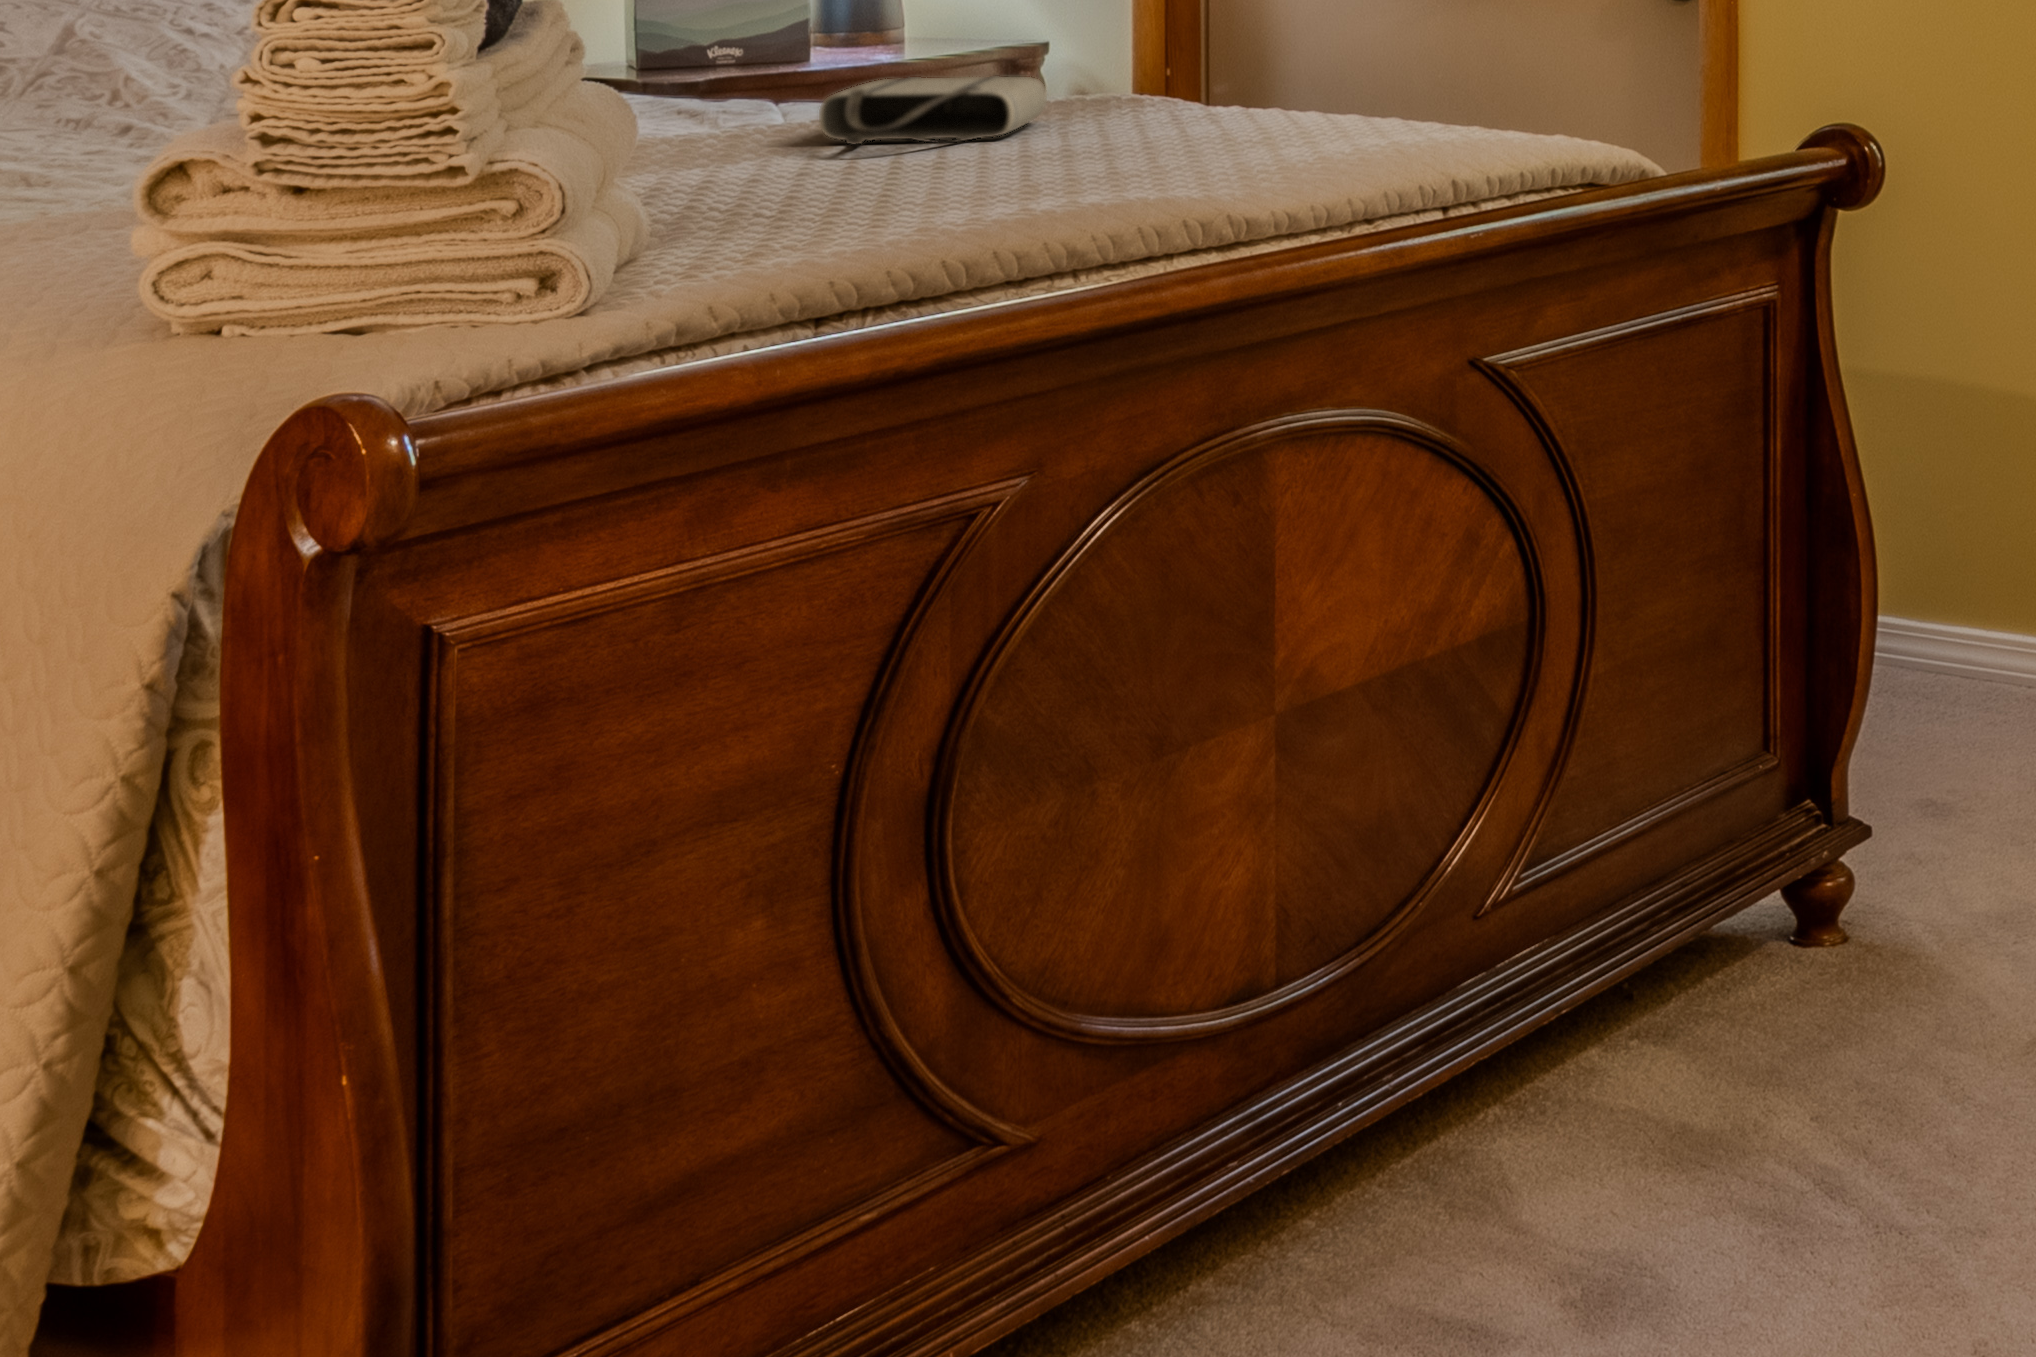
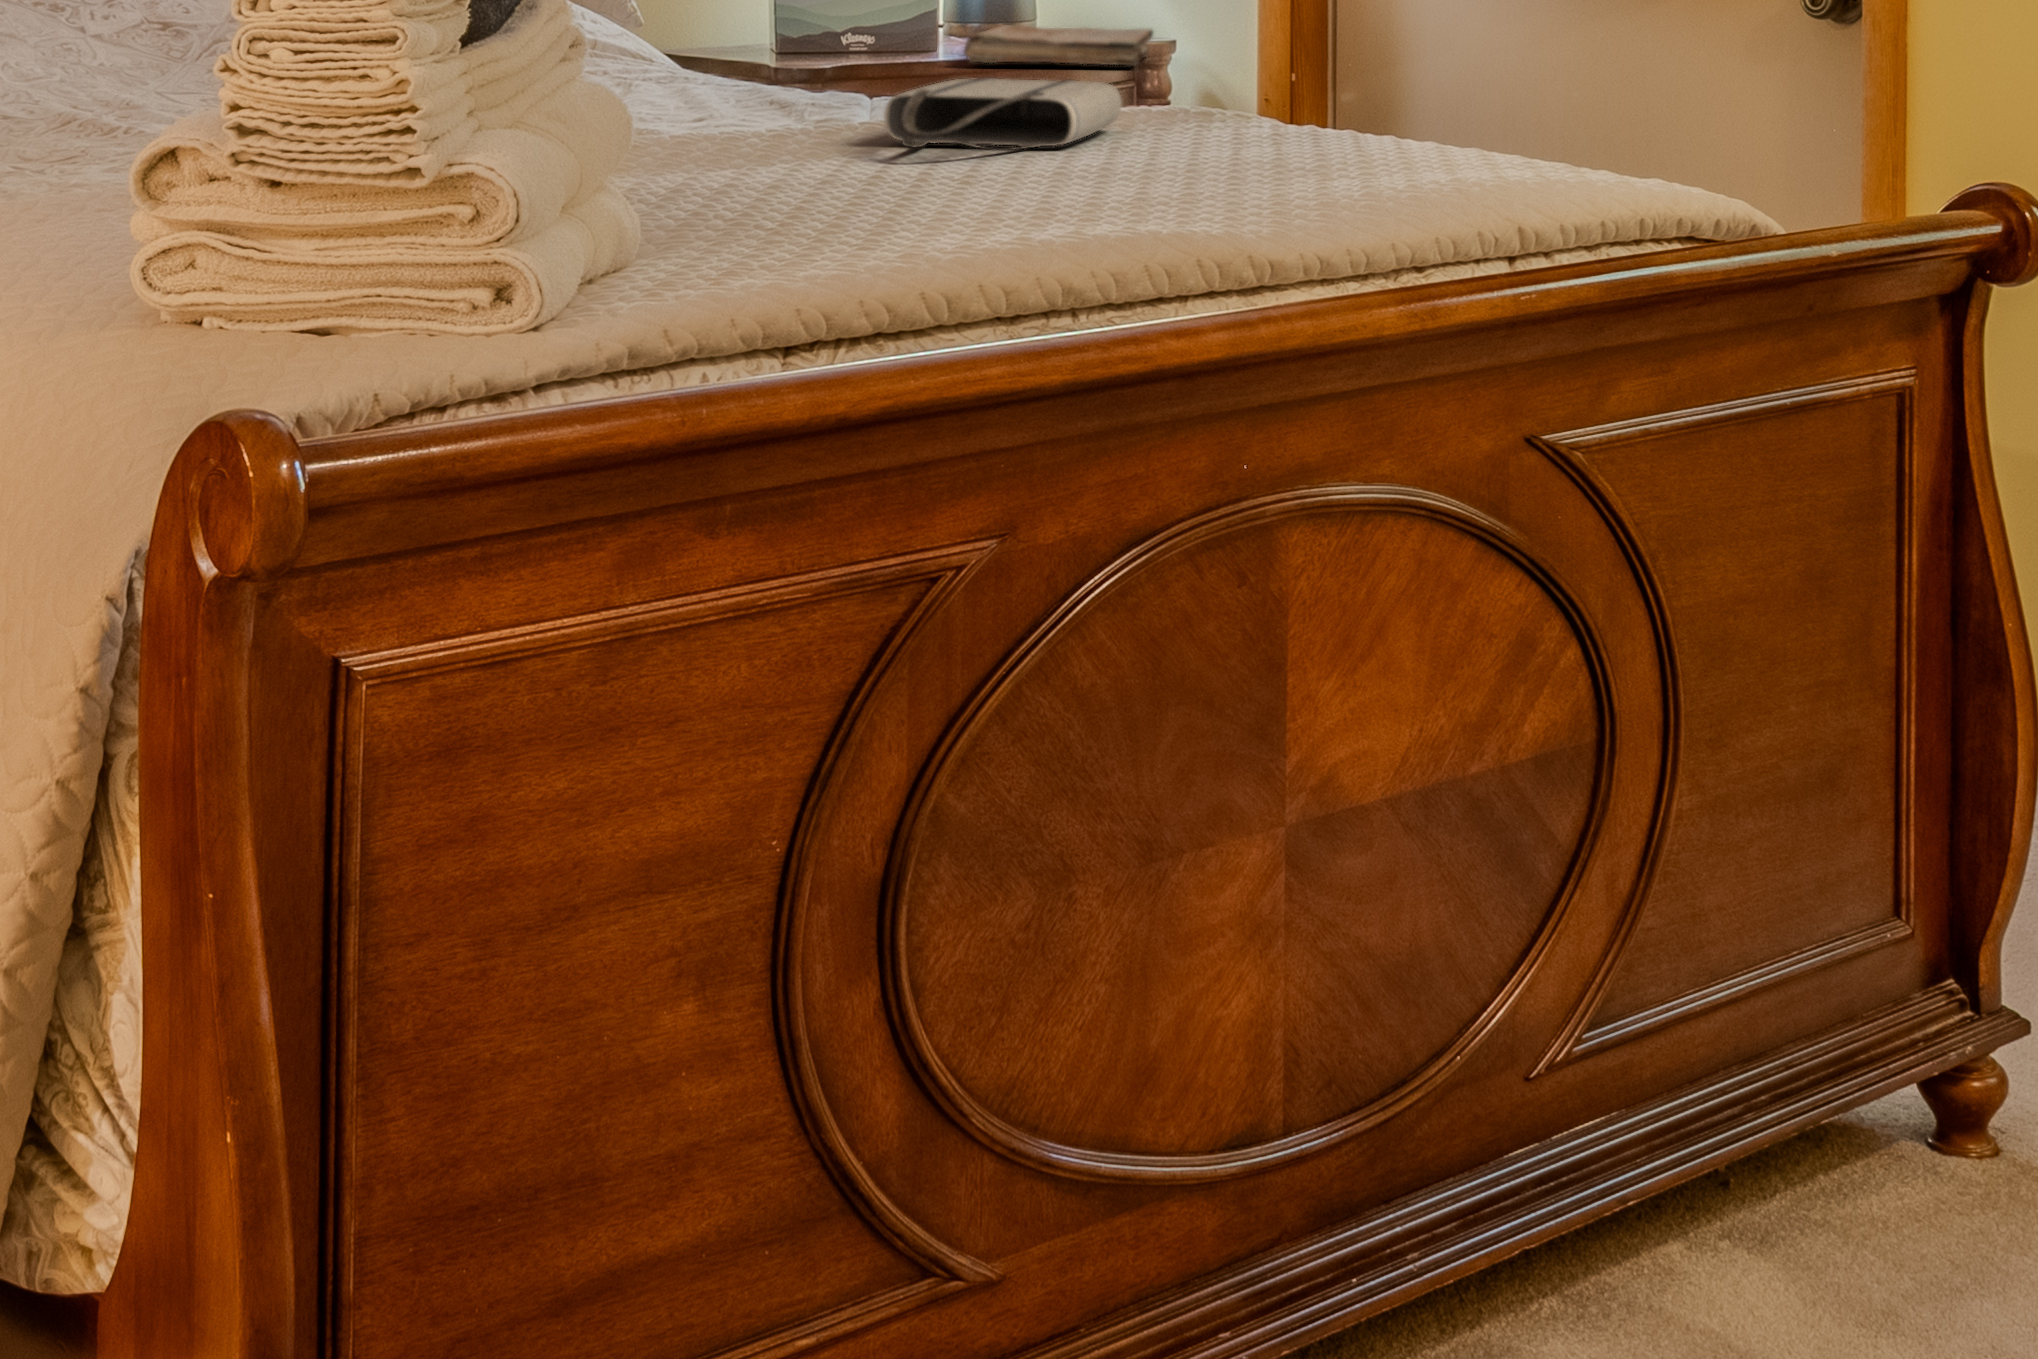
book: none [845,31,1032,70] -> present [963,25,1153,66]

